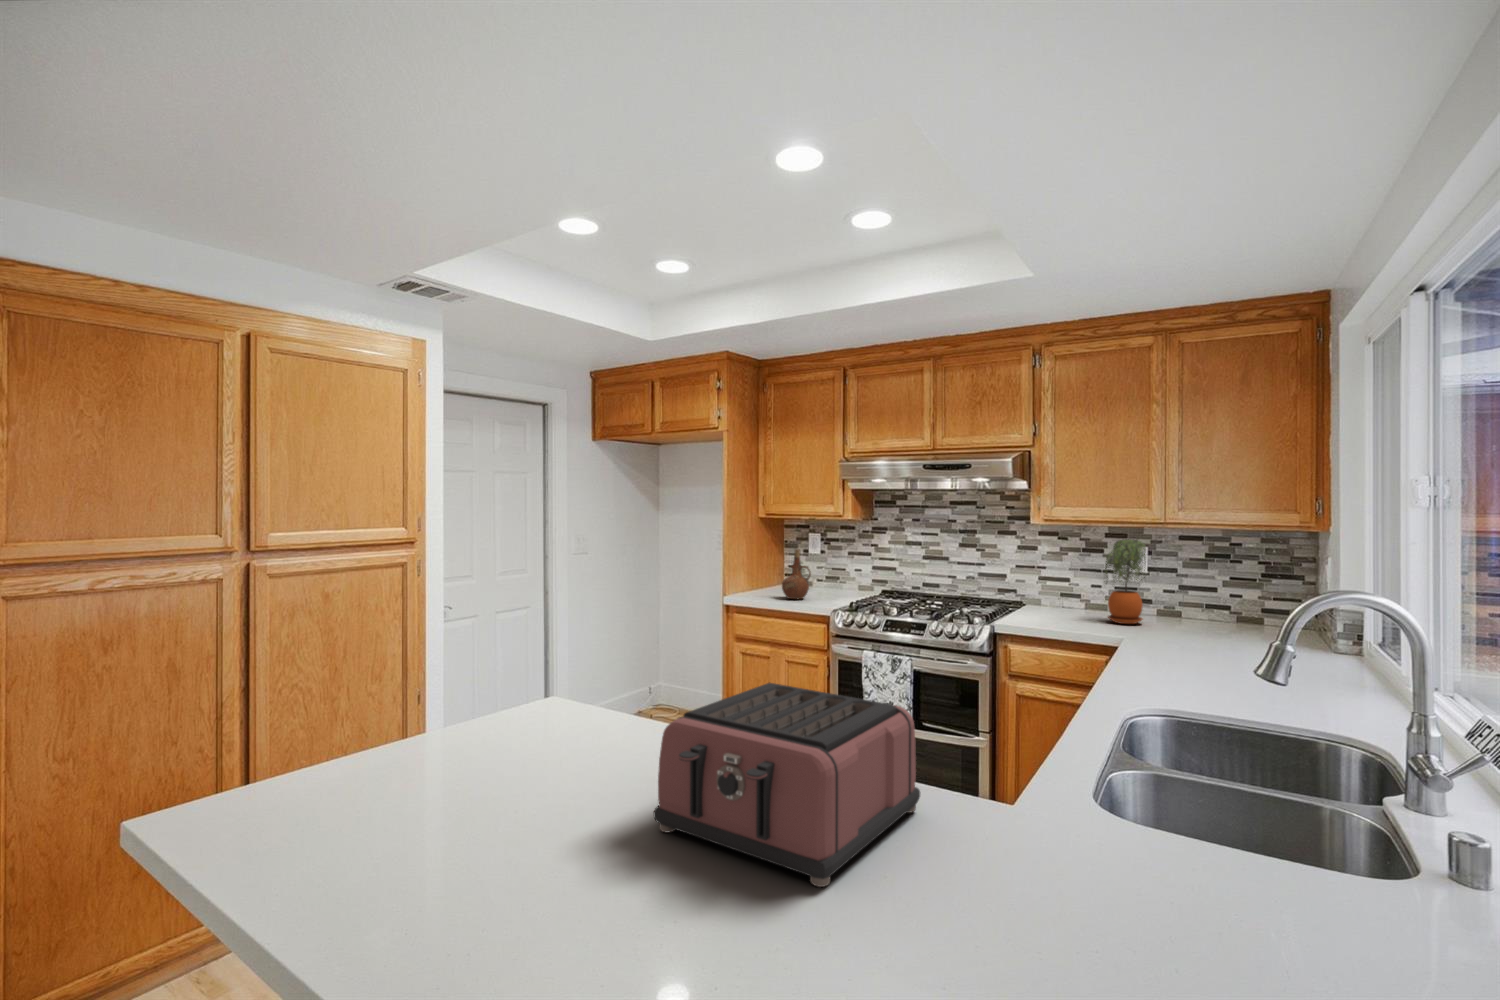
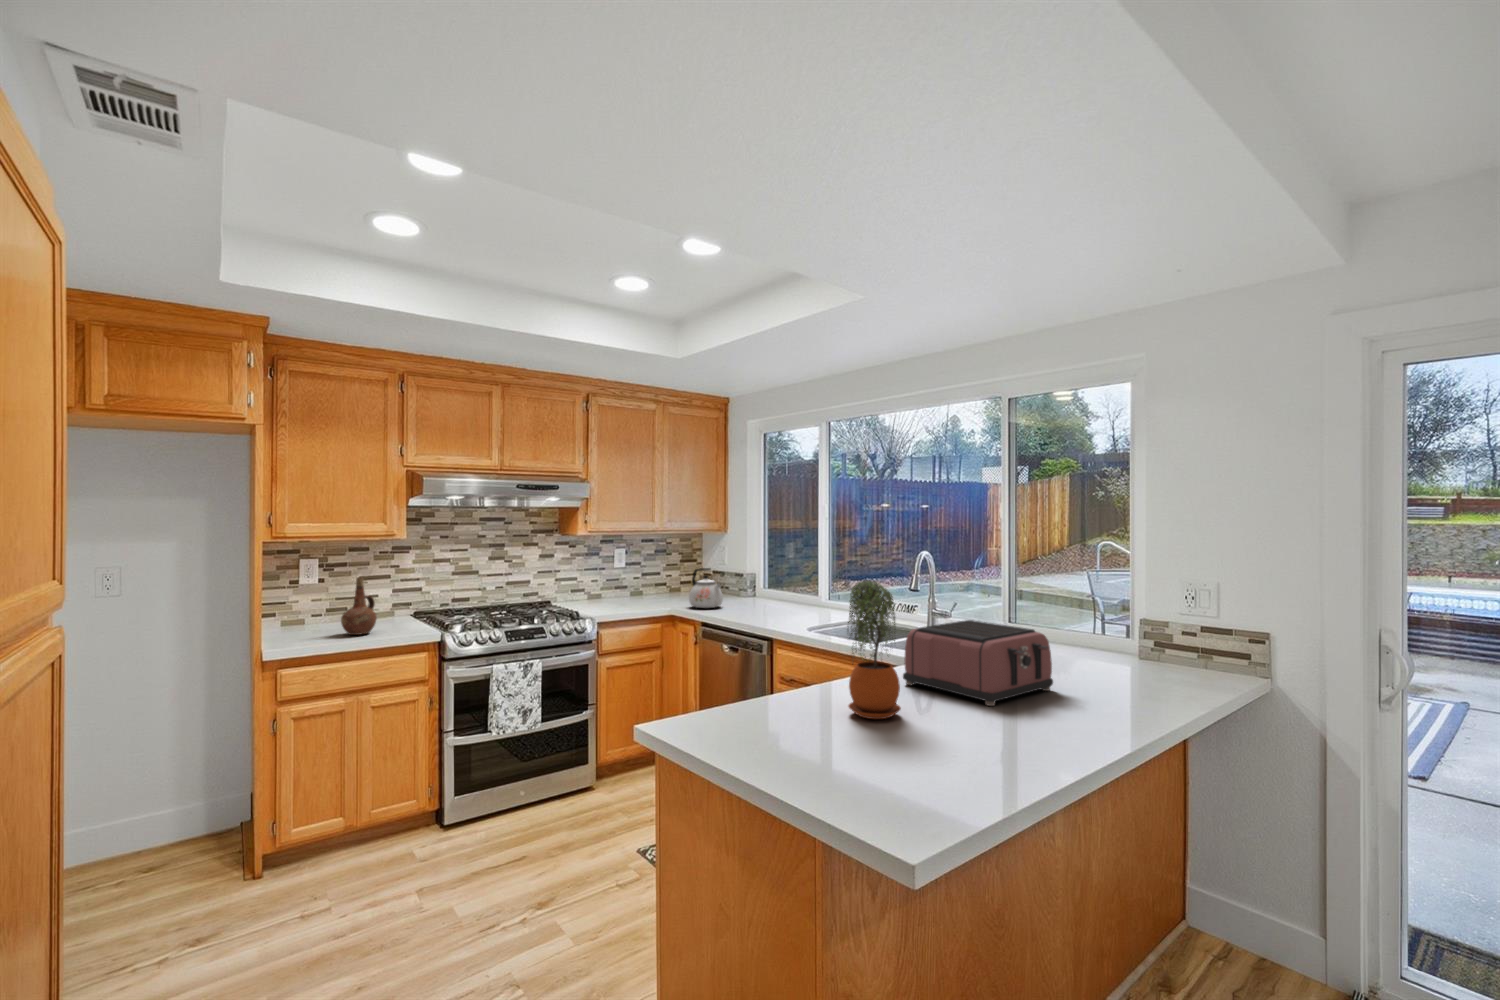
potted plant: present [1104,539,1146,624] -> present [848,580,901,719]
kettle: none [1142,584,1203,648] -> present [689,568,723,608]

